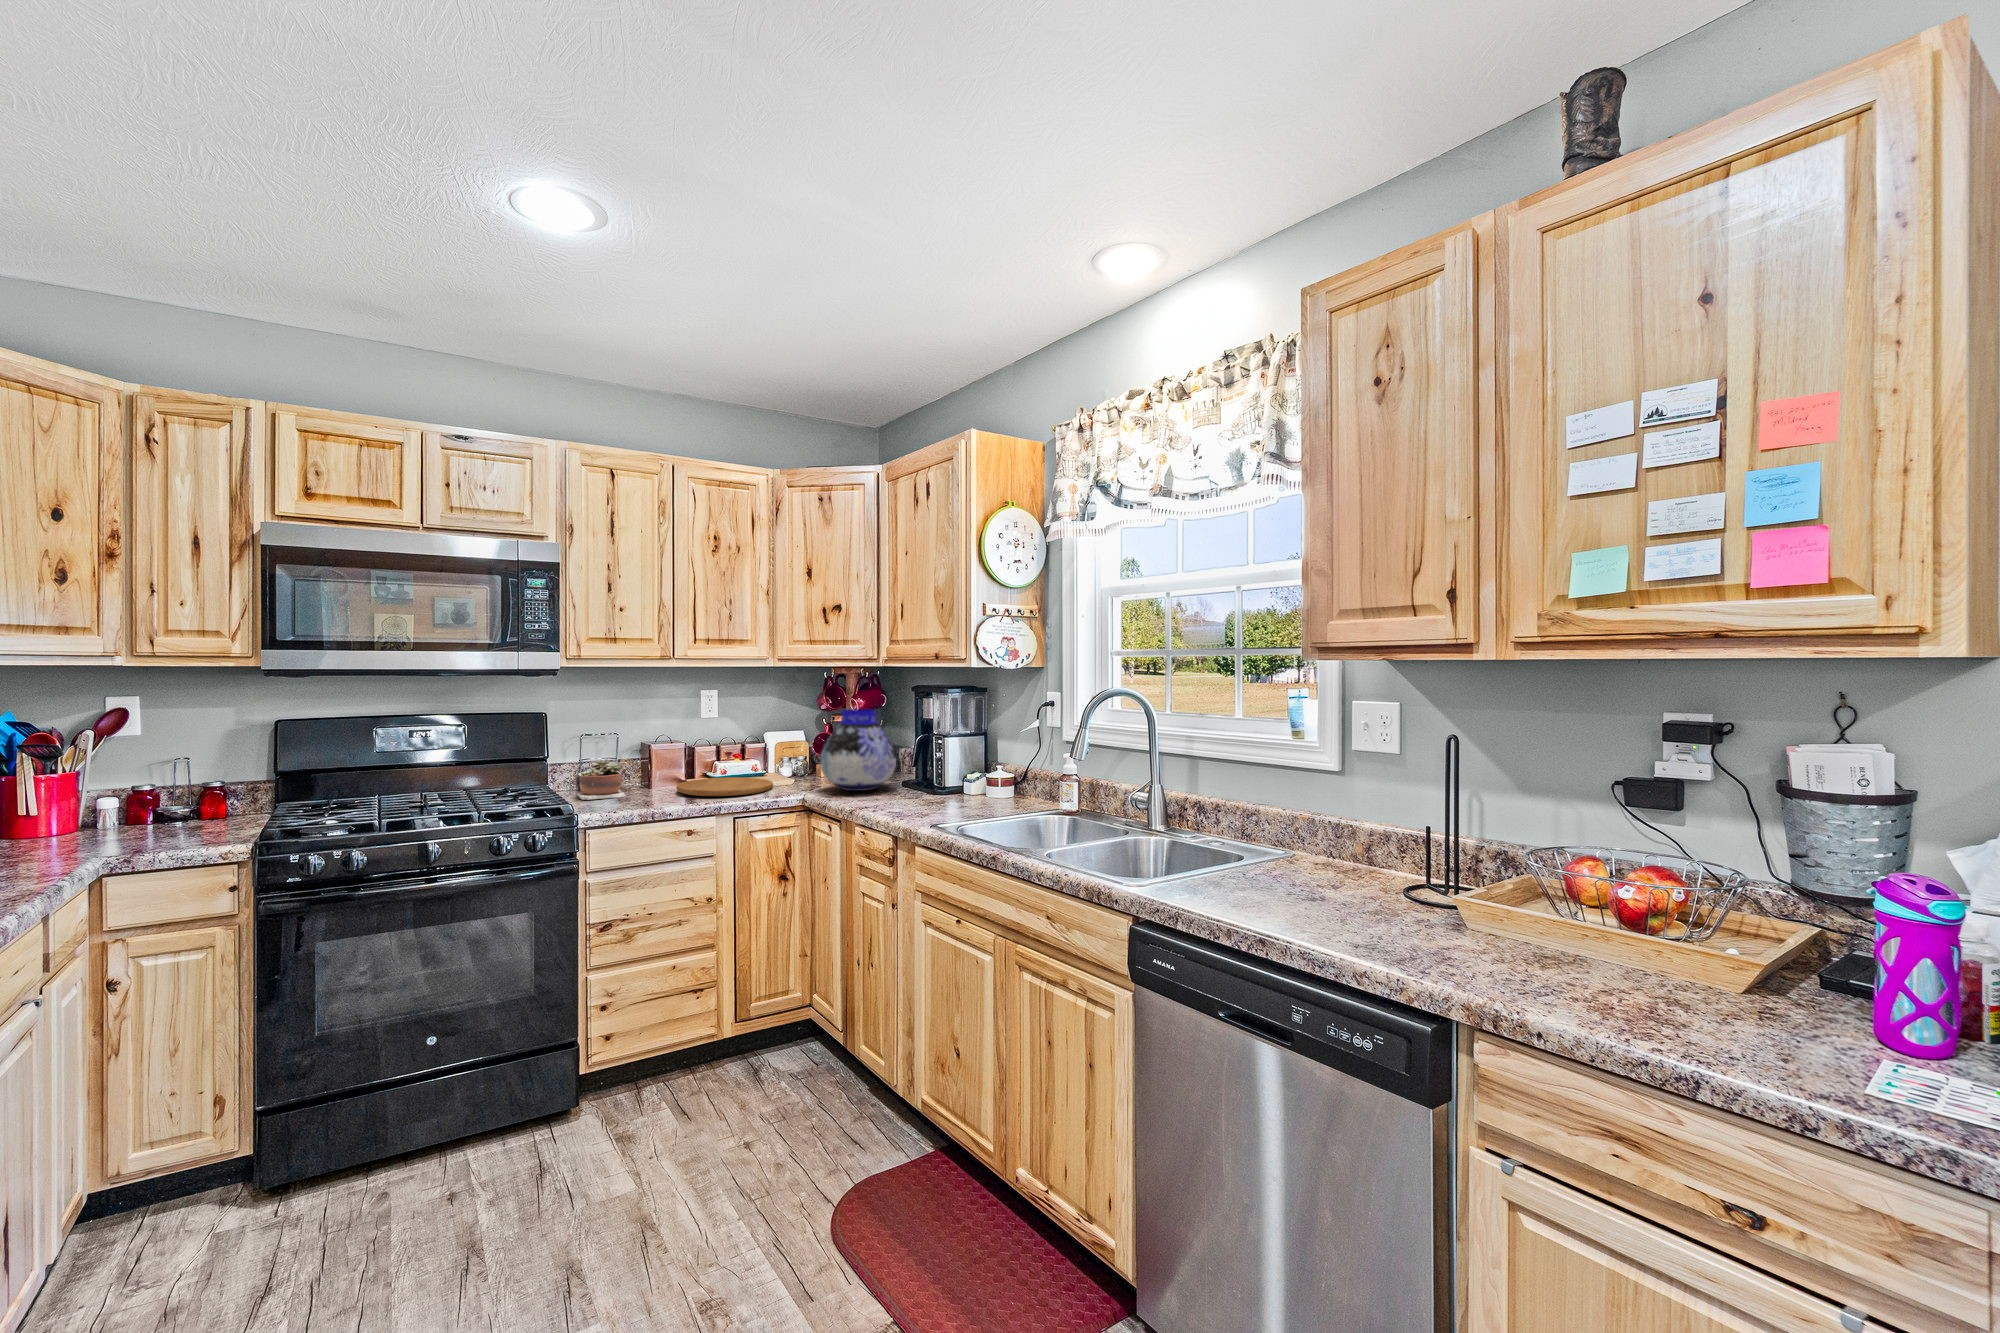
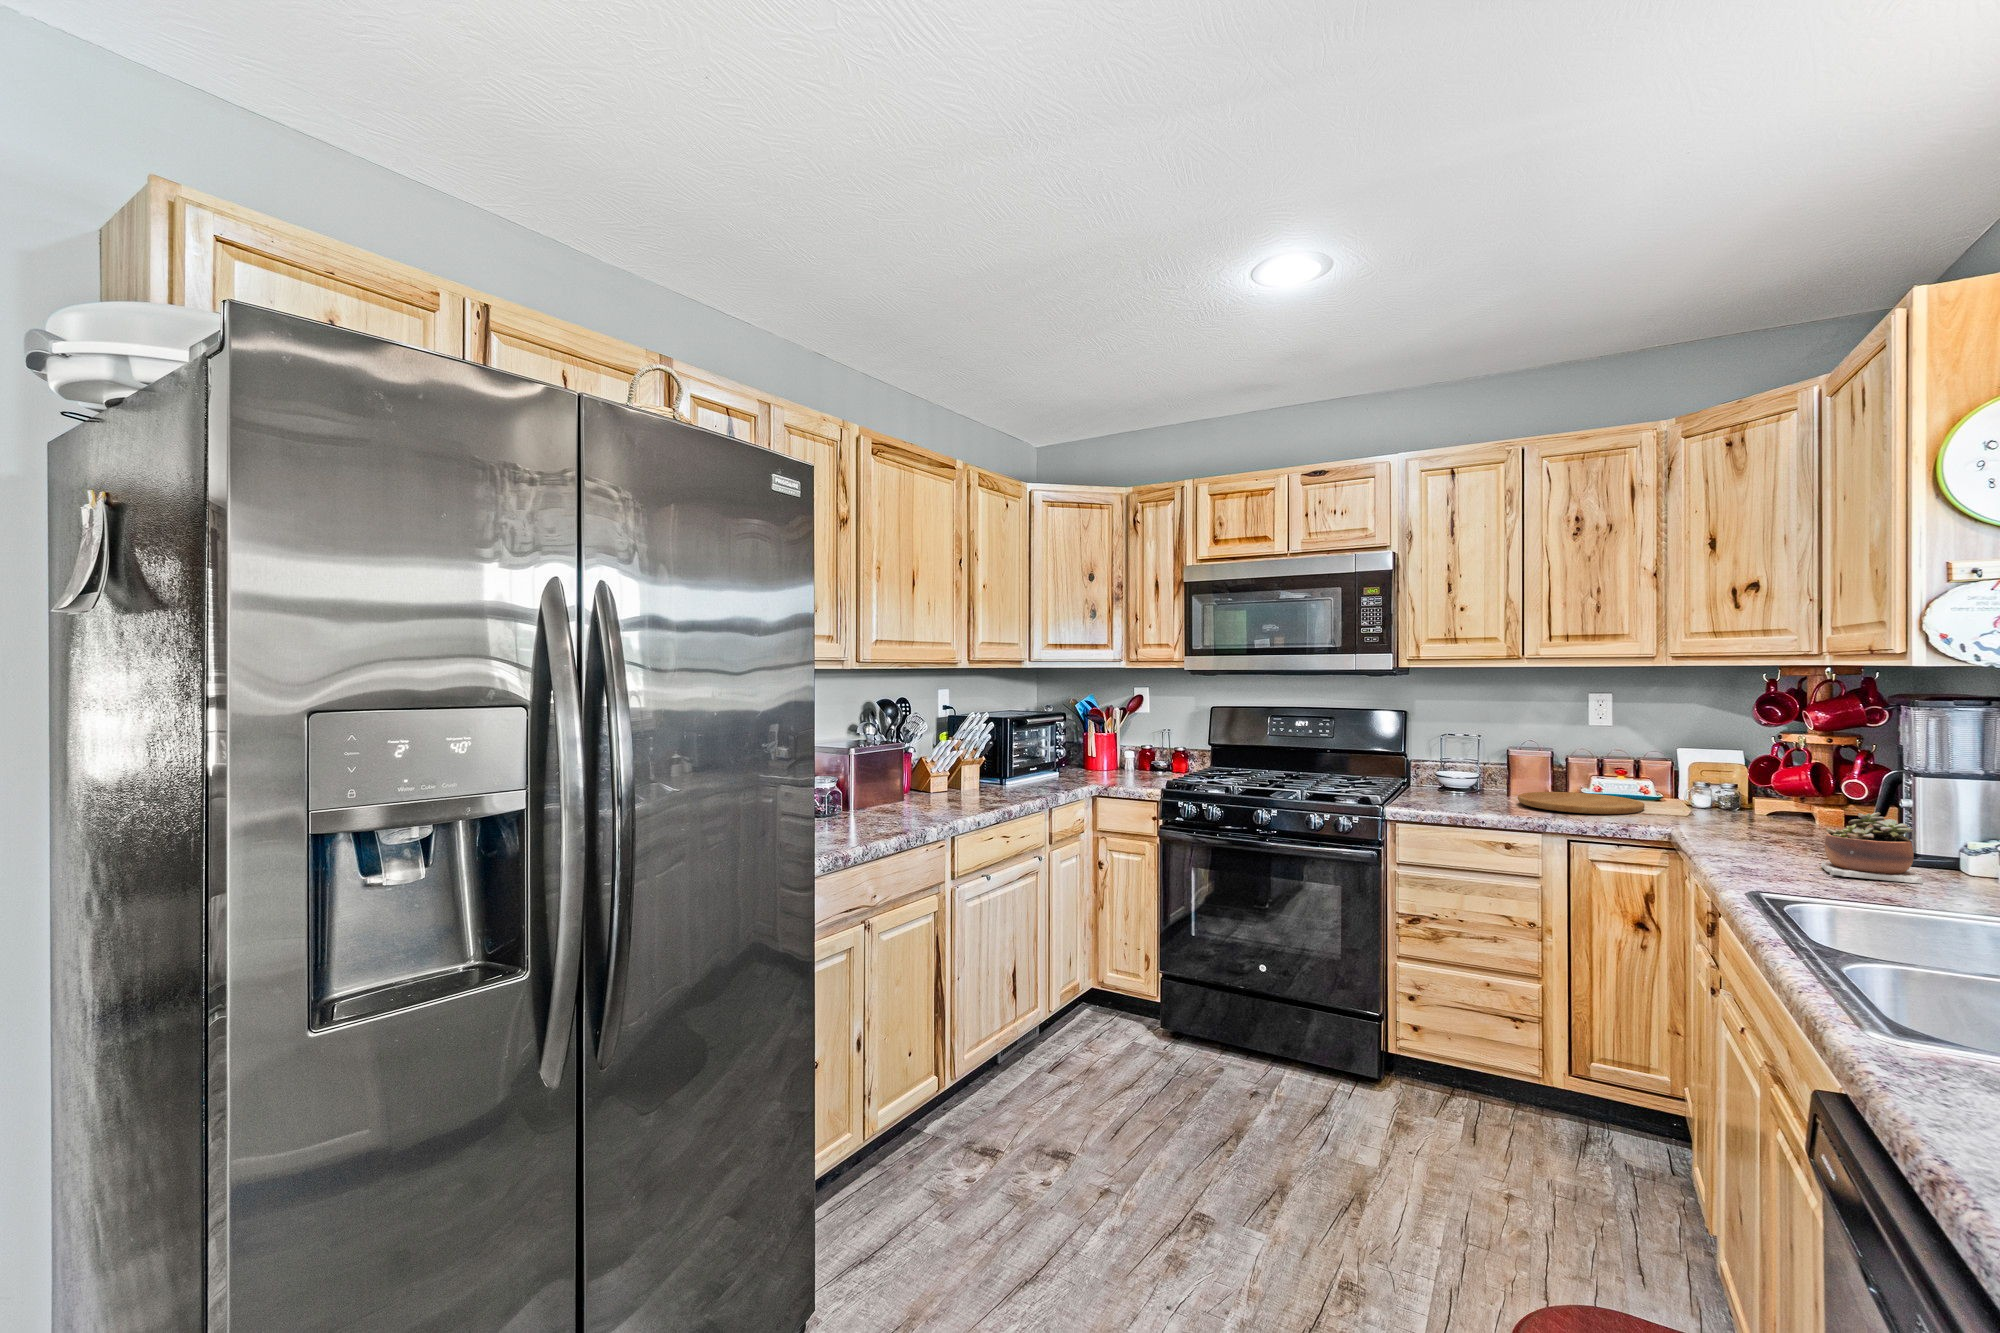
vase: present [820,709,896,791] -> none [1690,720,1825,833]
succulent plant: present [578,759,625,800] -> present [1821,812,1923,884]

